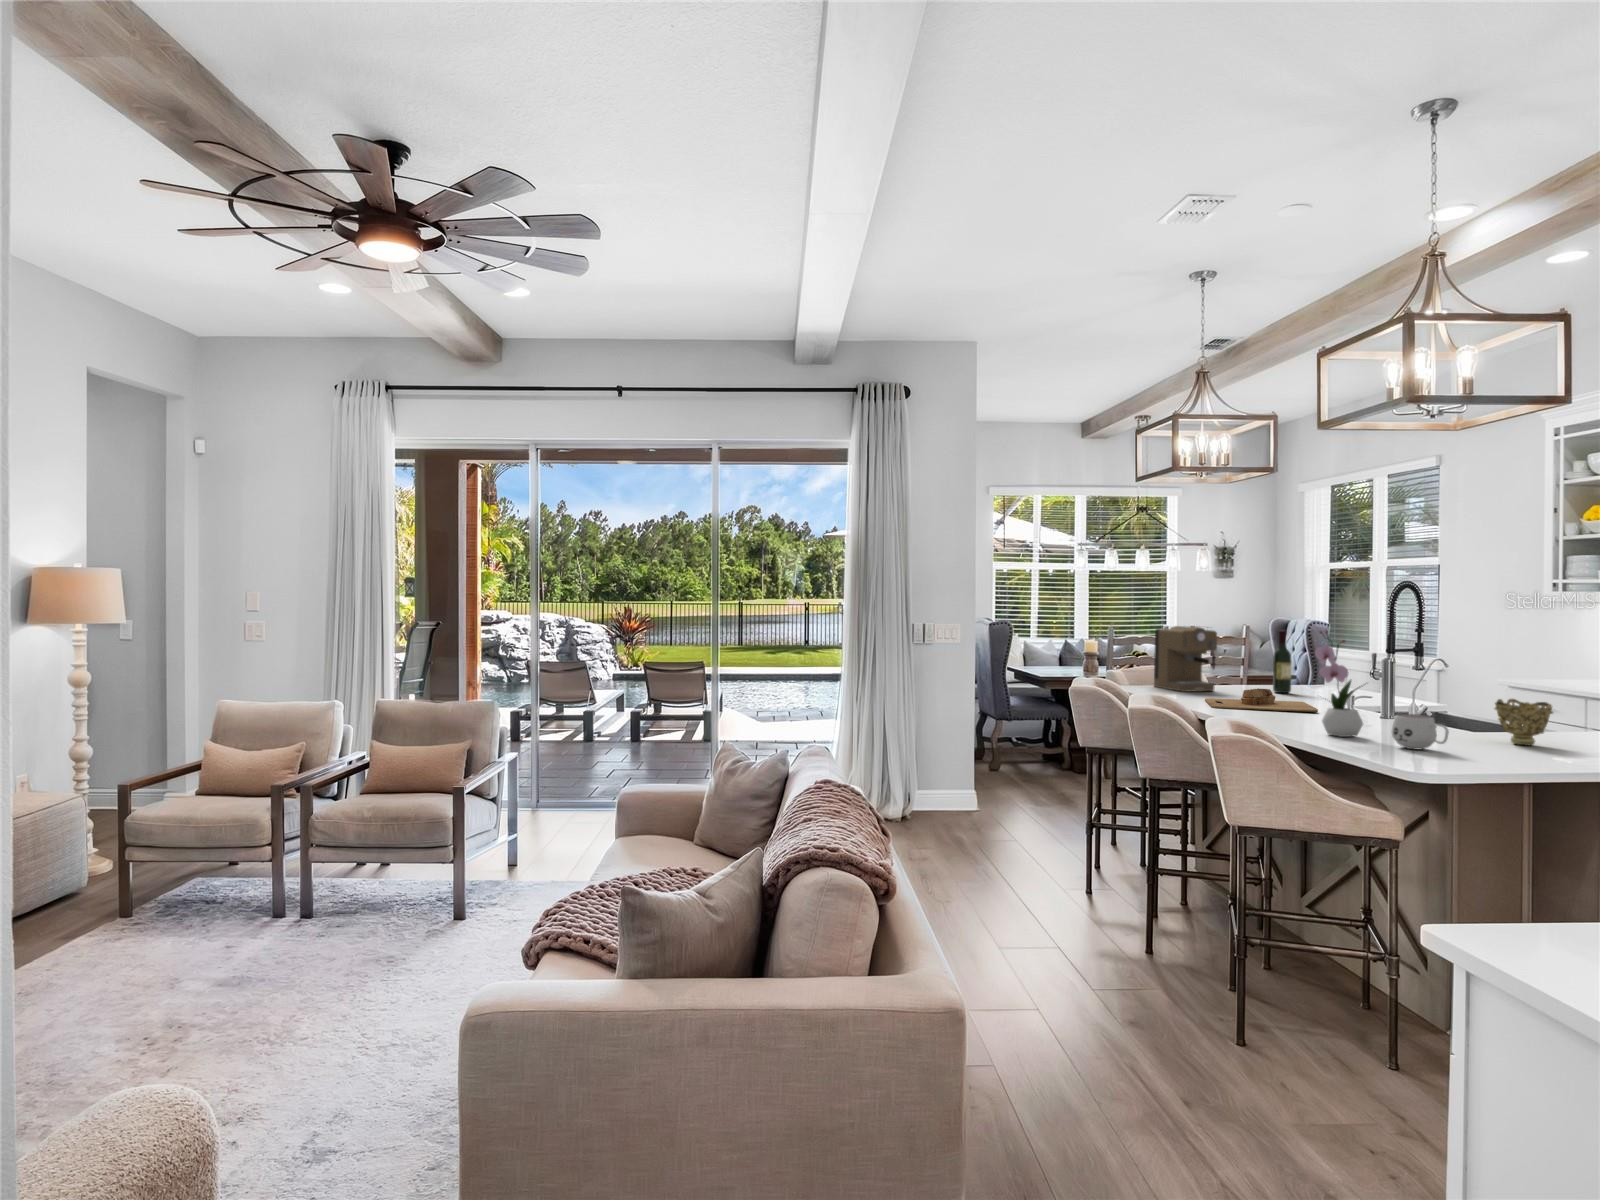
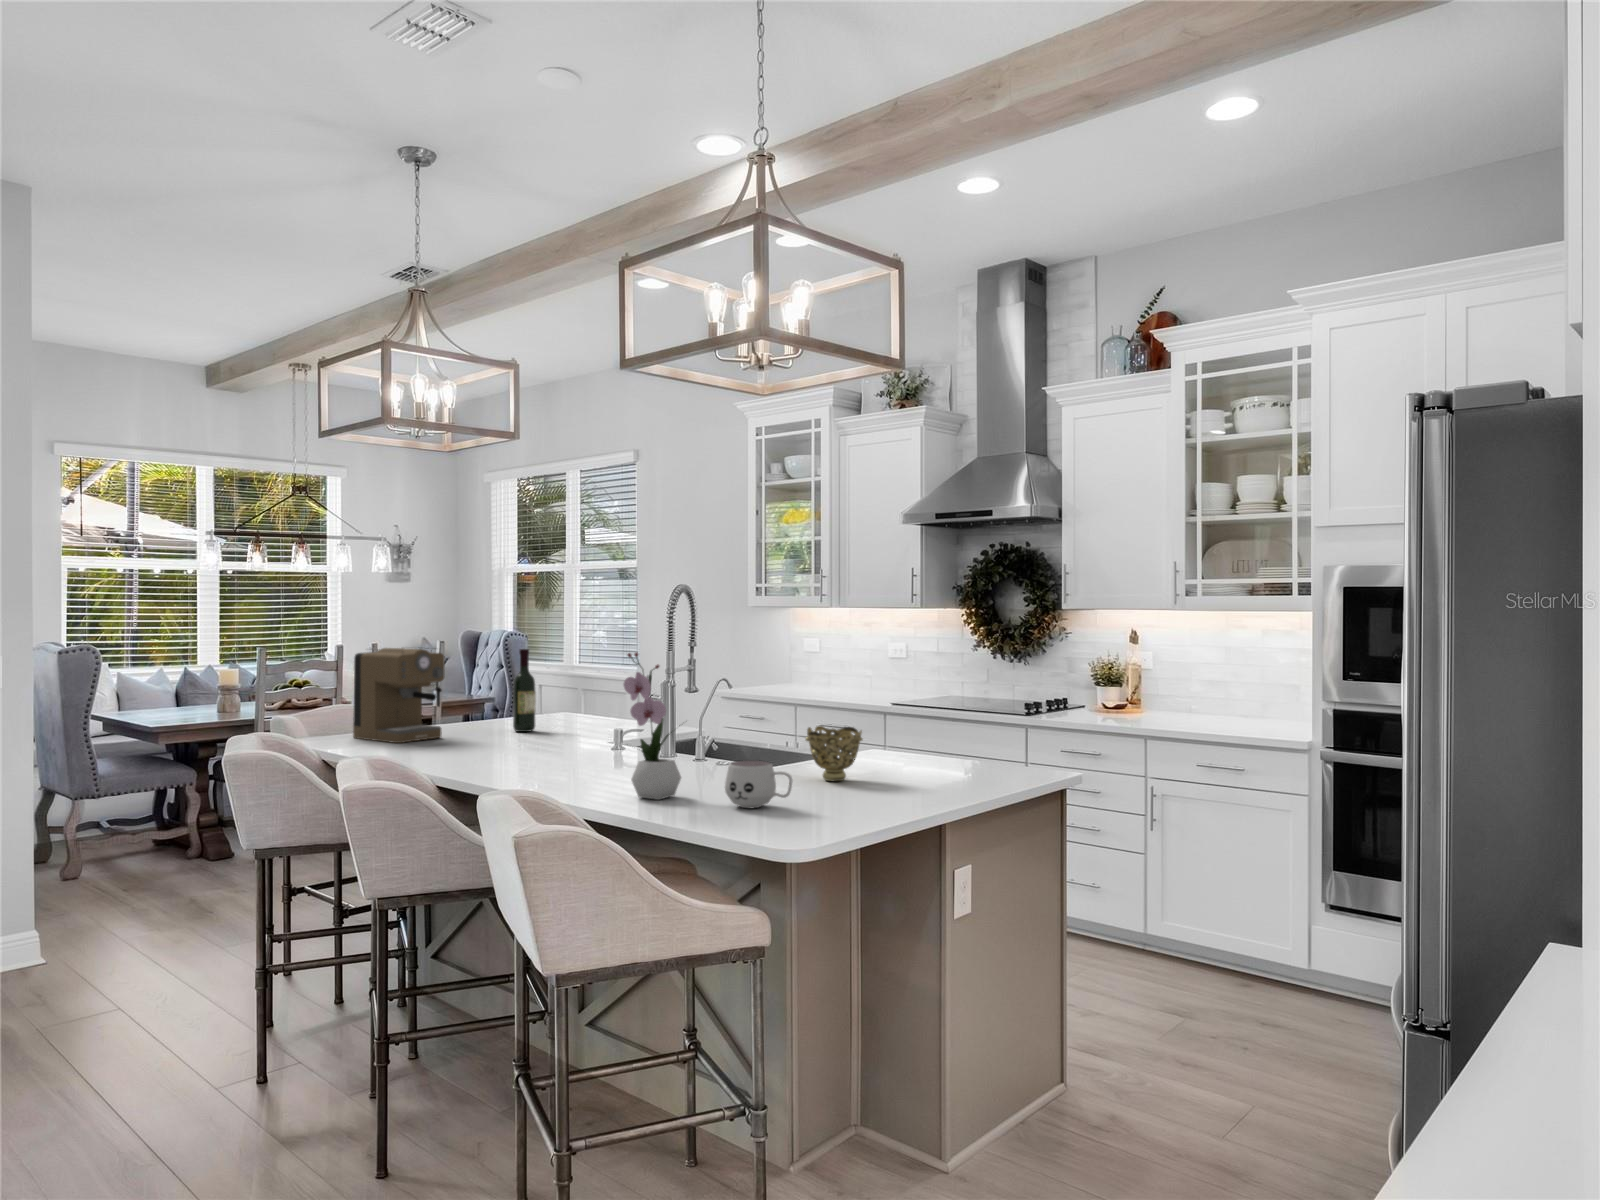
cutting board: present [1205,688,1318,712] -> none [440,732,593,769]

